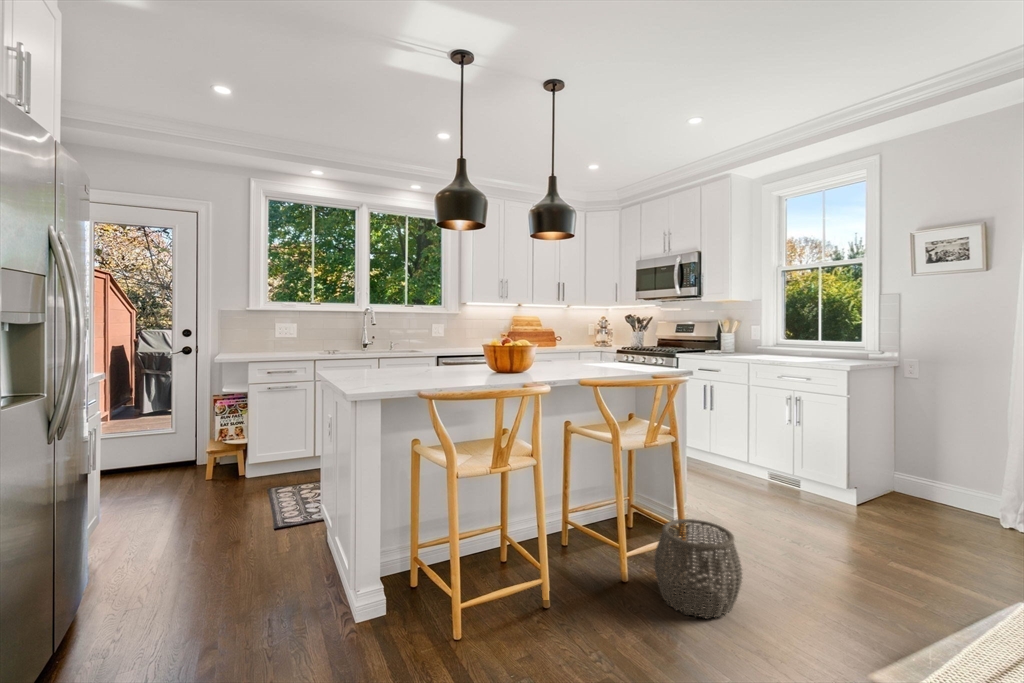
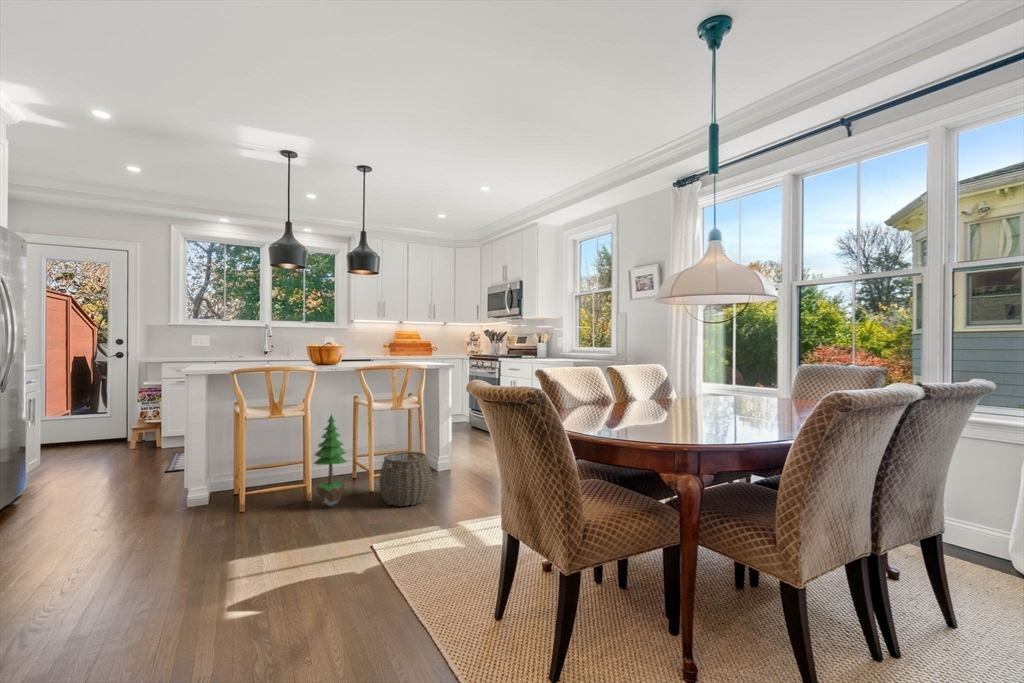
potted tree: none [566,469,620,618] -> present [314,415,347,507]

